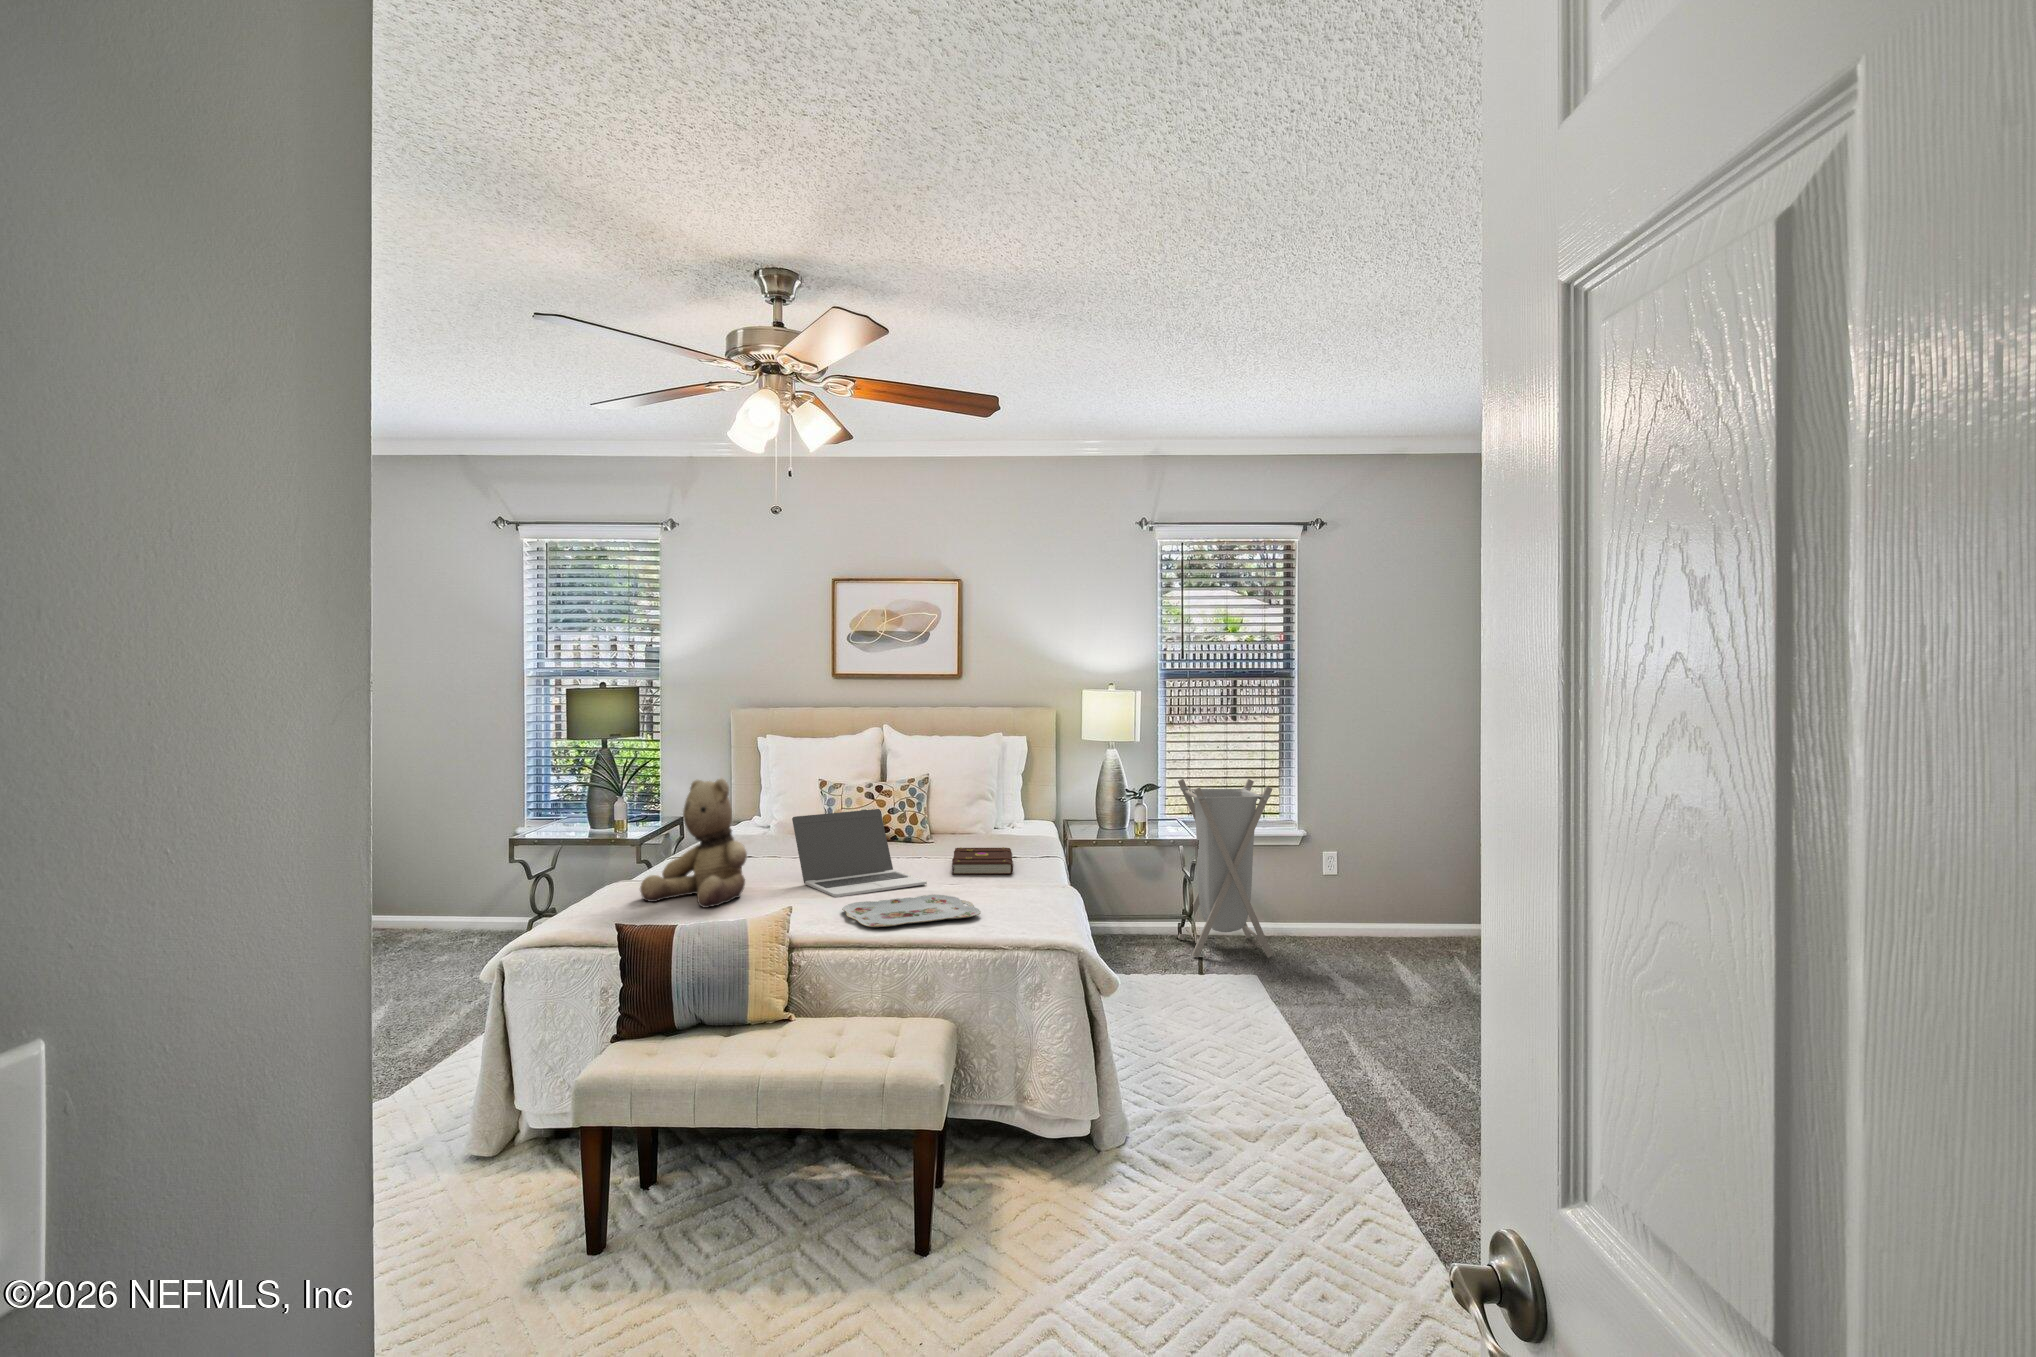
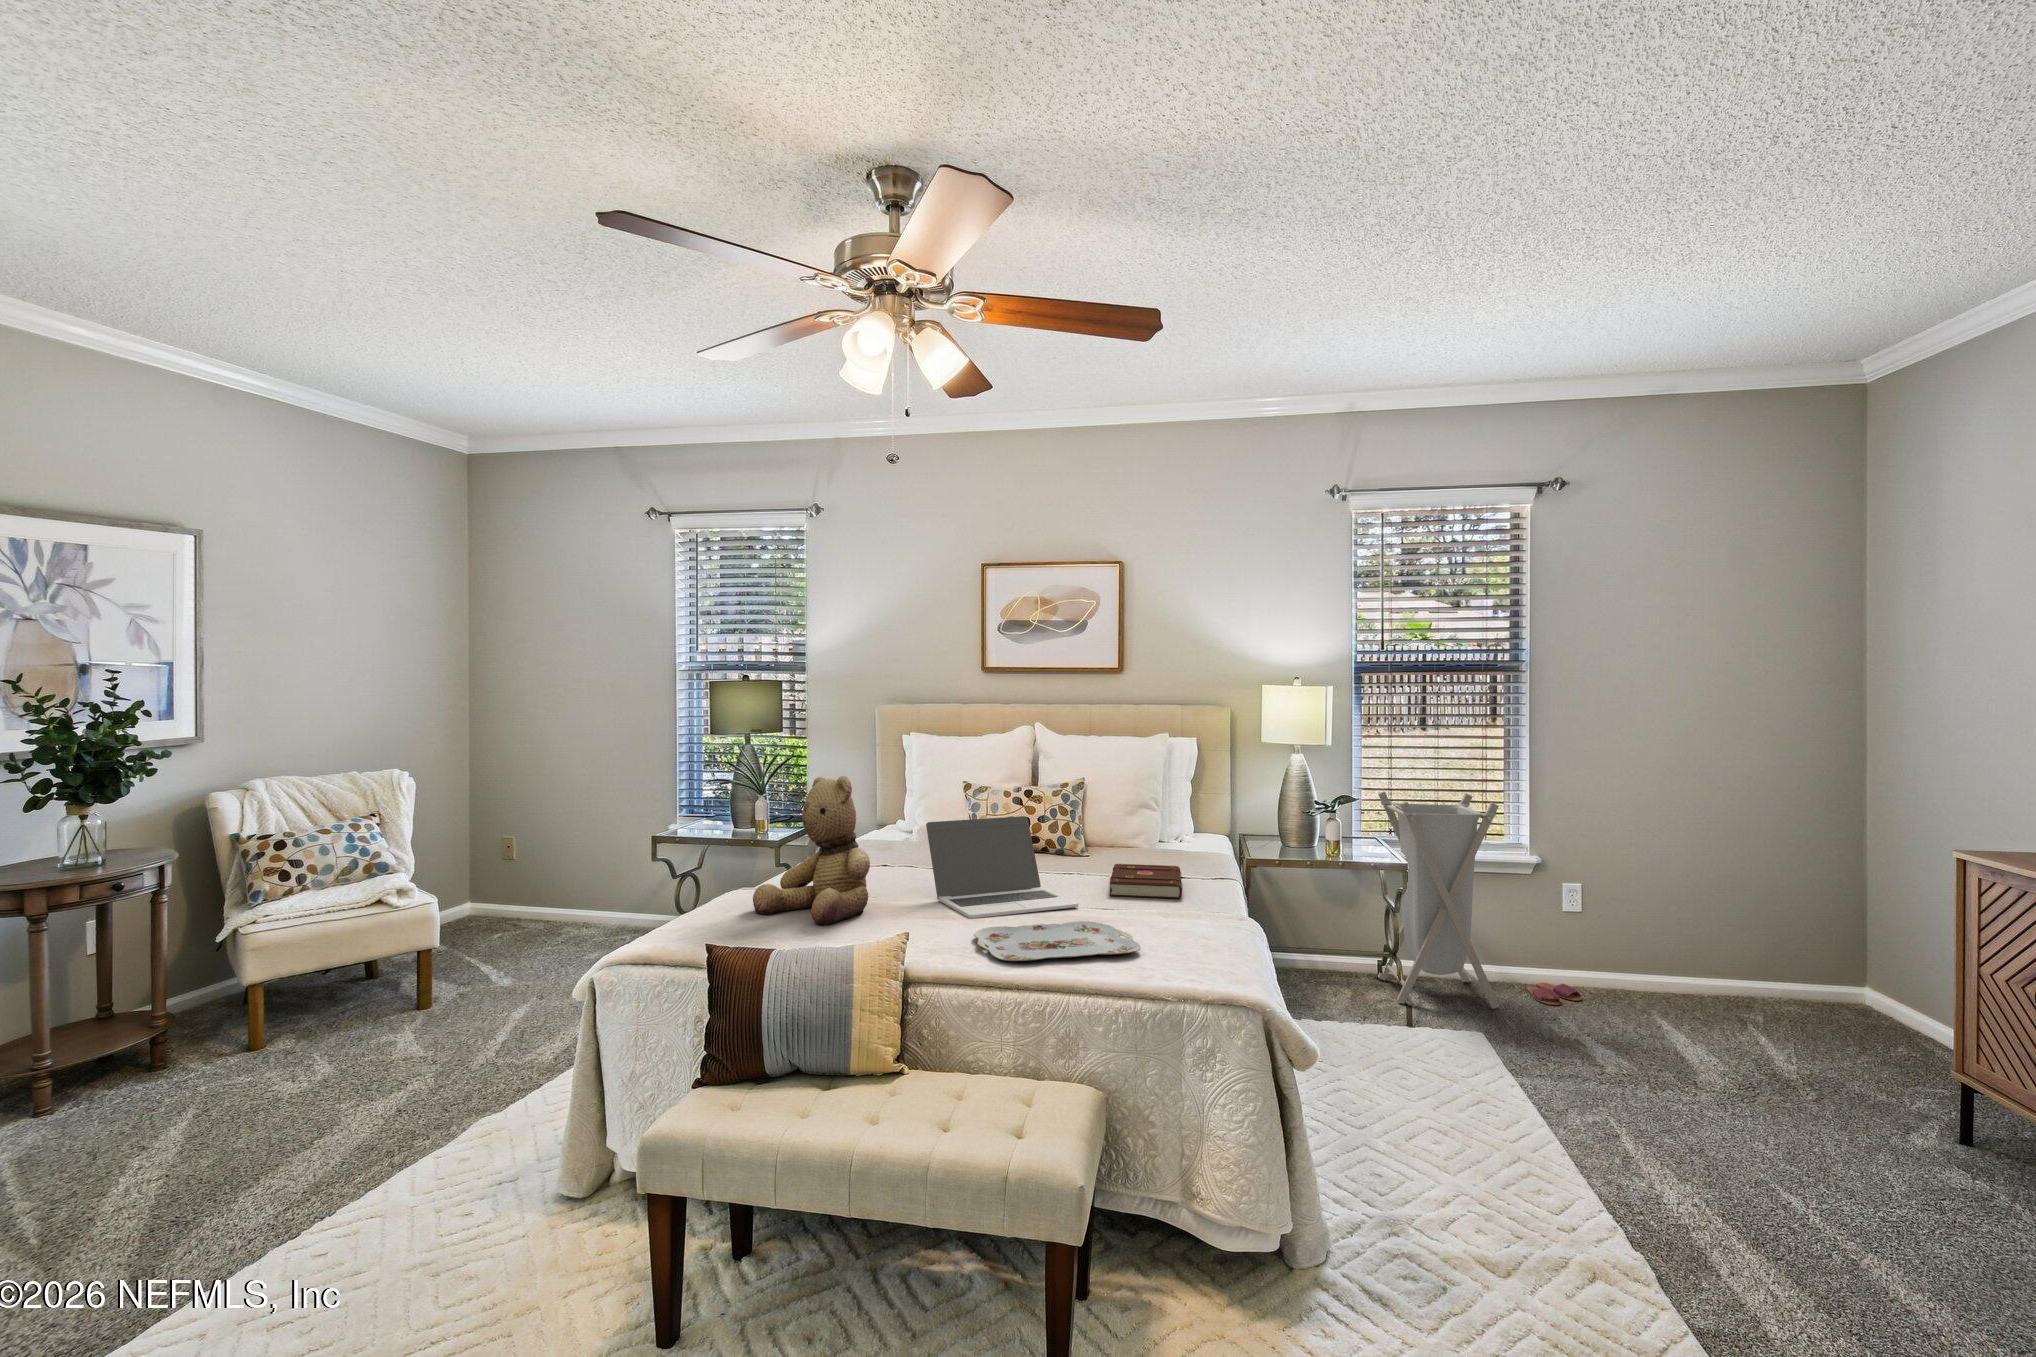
slippers: none [1297,935,1338,952] -> present [1527,983,1582,1005]

